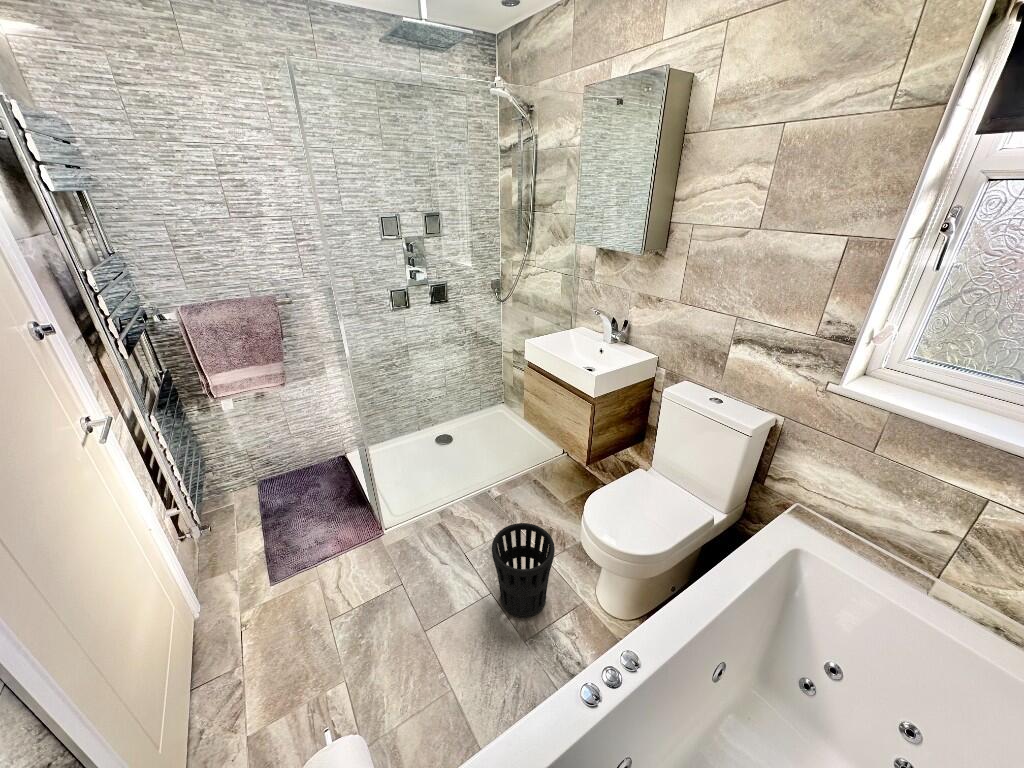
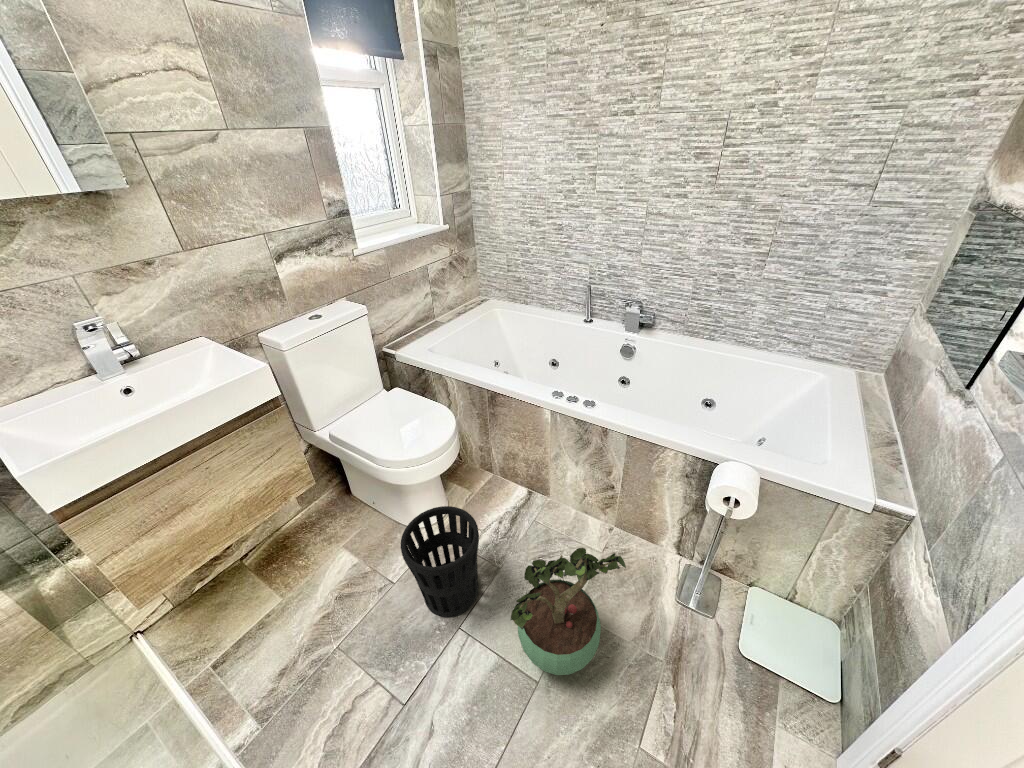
potted plant: none [388,545,468,678] -> present [511,548,626,675]

